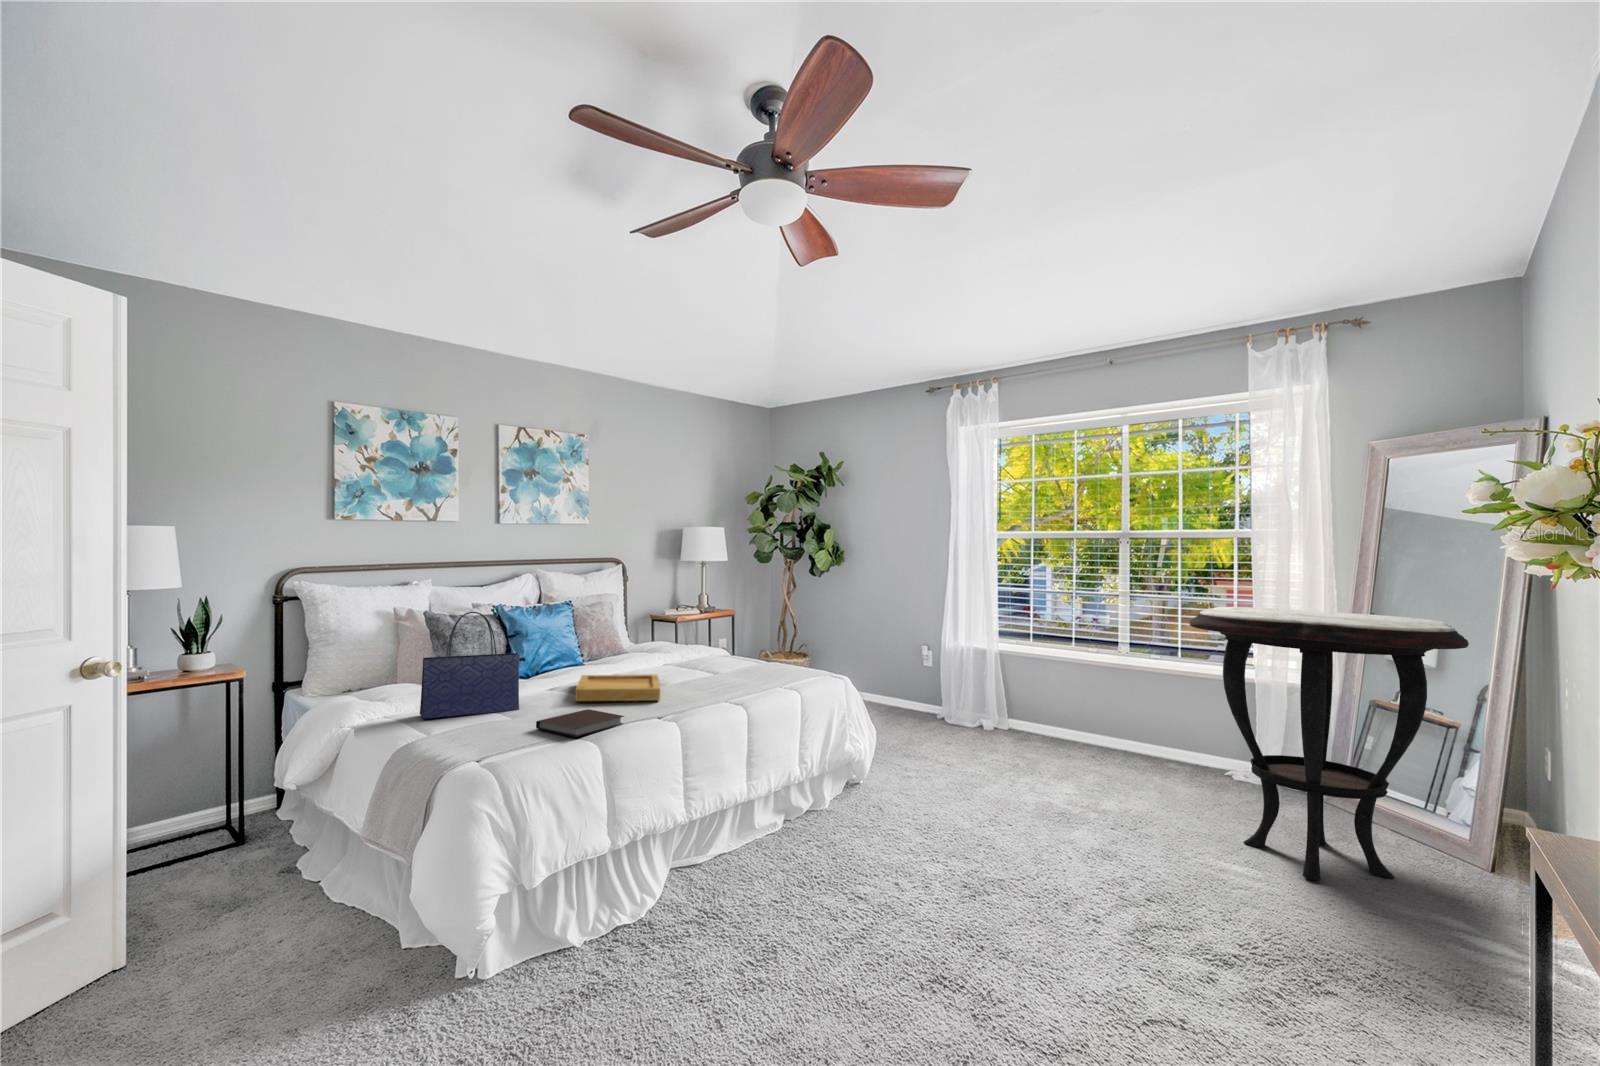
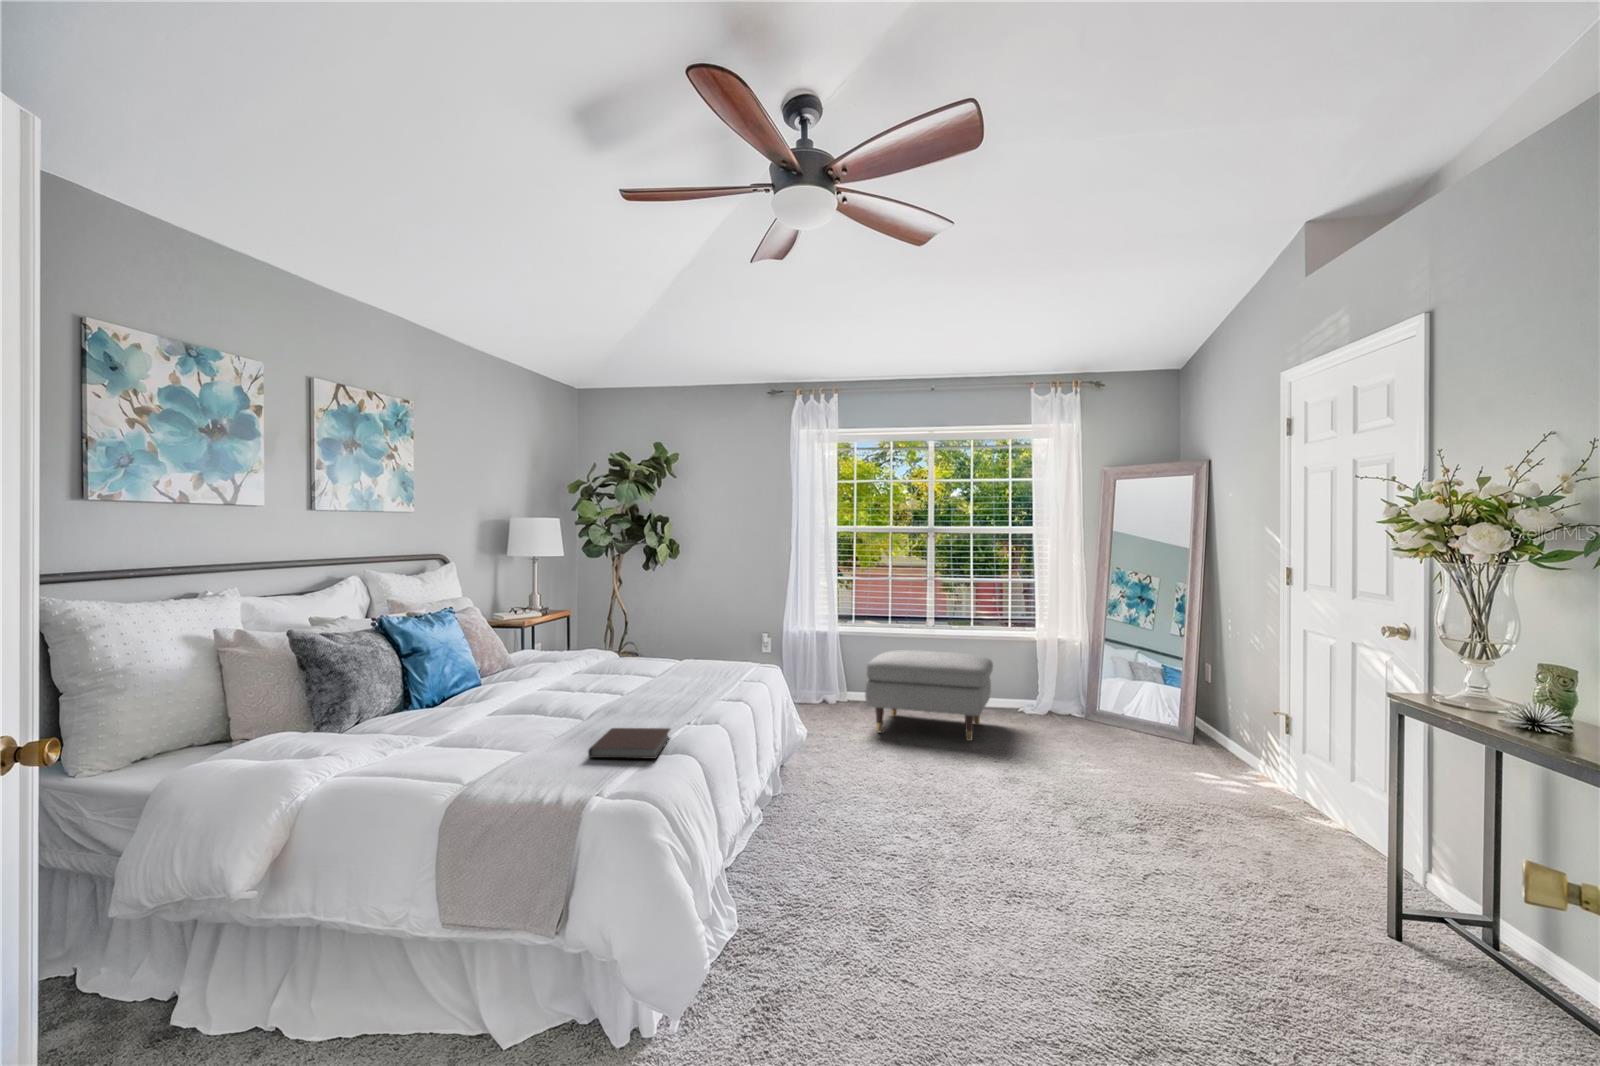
side table: present [1189,607,1469,880] -> none [1057,578,1256,776]
tote bag: present [420,612,525,719] -> none [394,621,517,771]
tray: present [575,675,660,701] -> none [532,683,661,723]
ottoman: none [982,678,1150,790] -> present [865,650,993,741]

